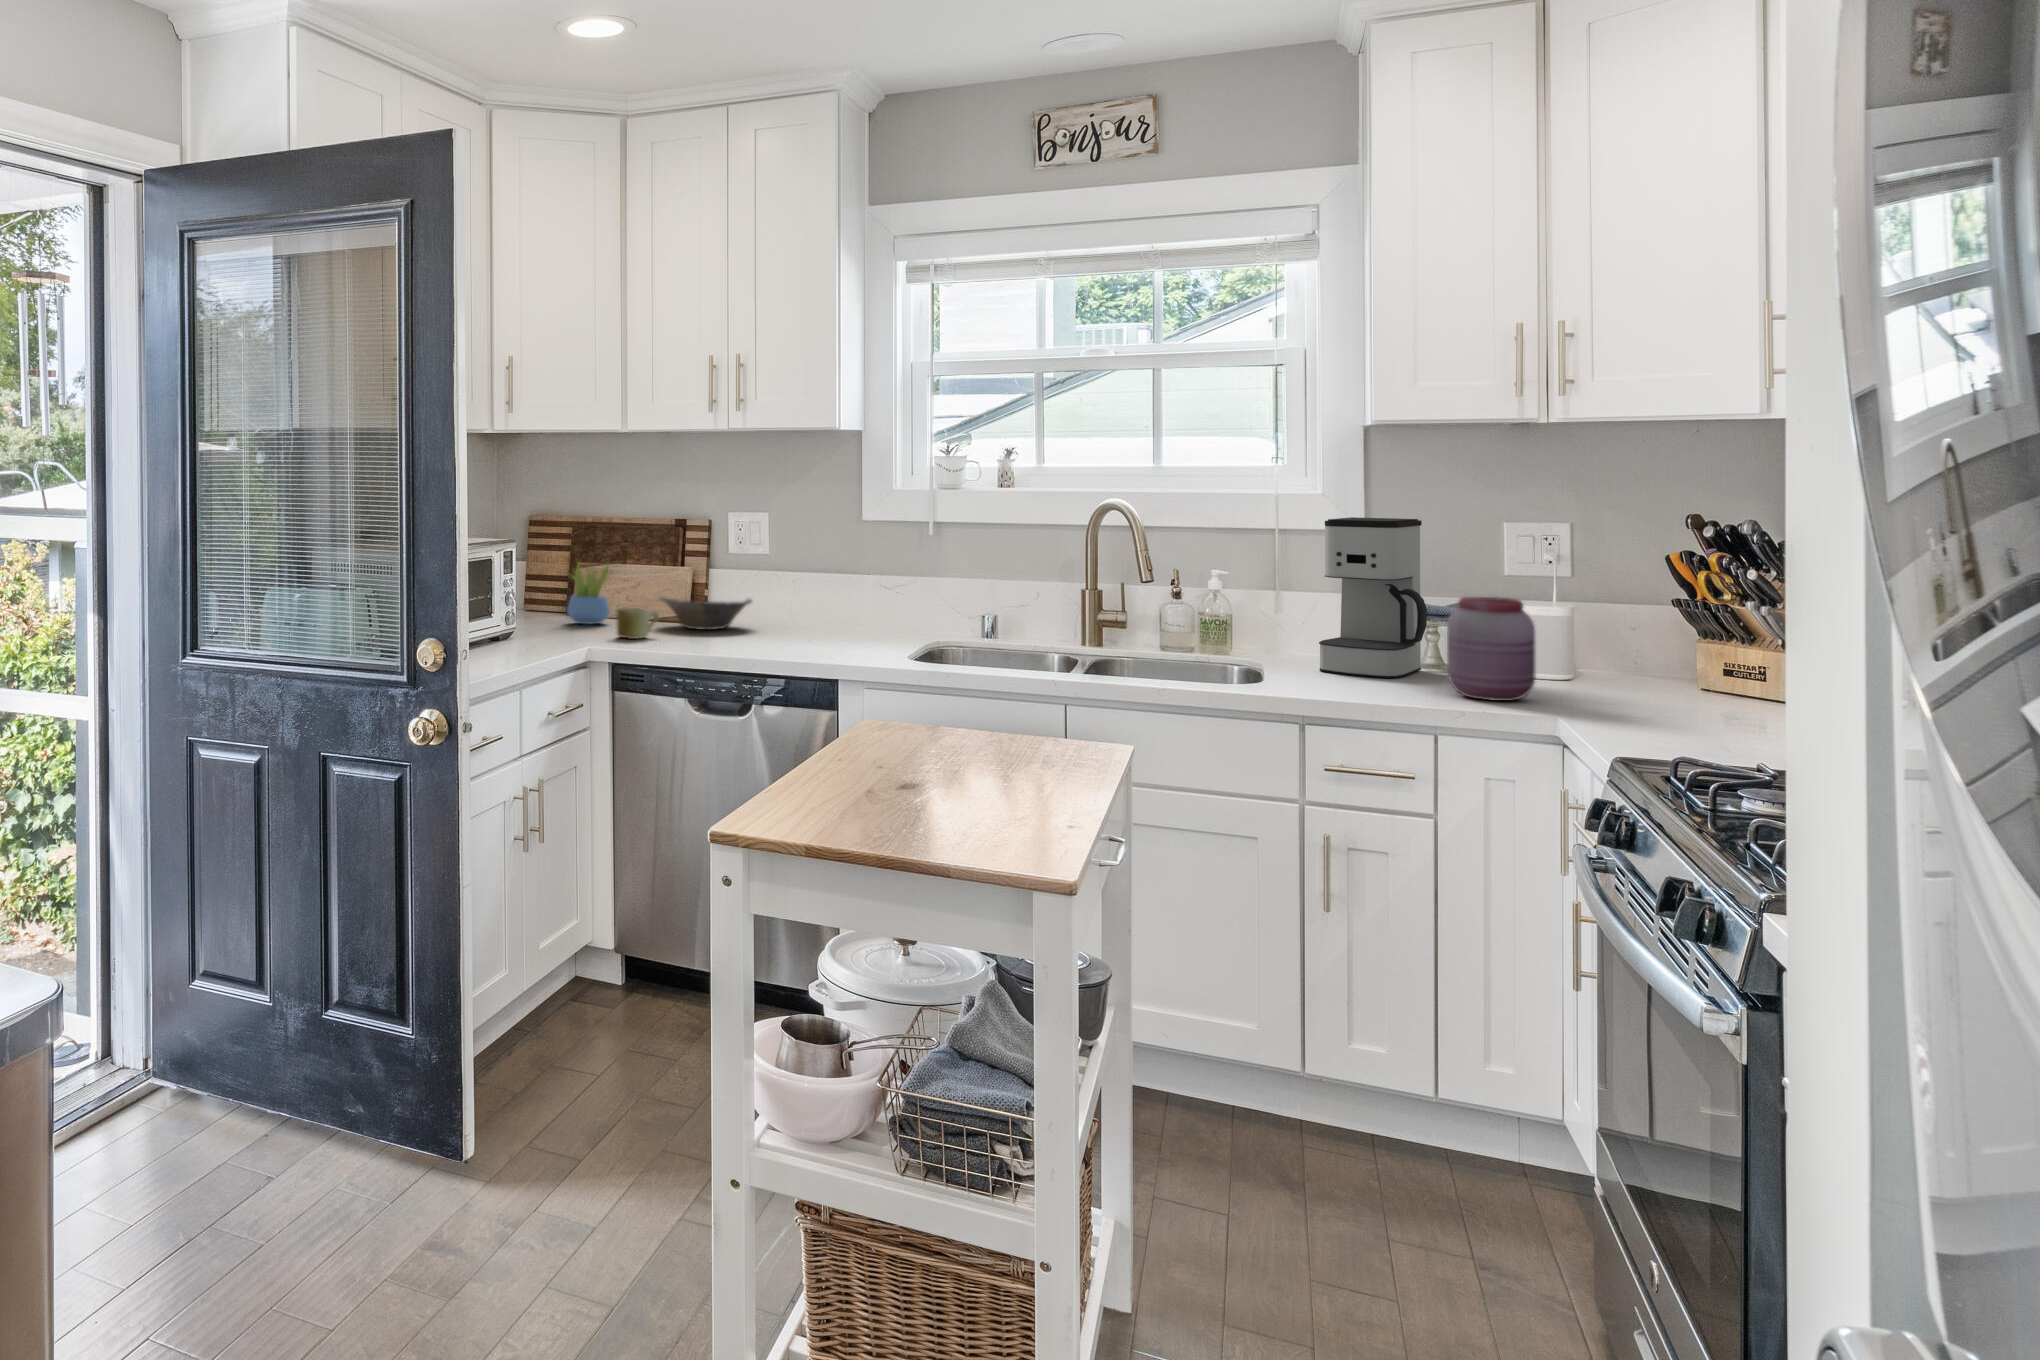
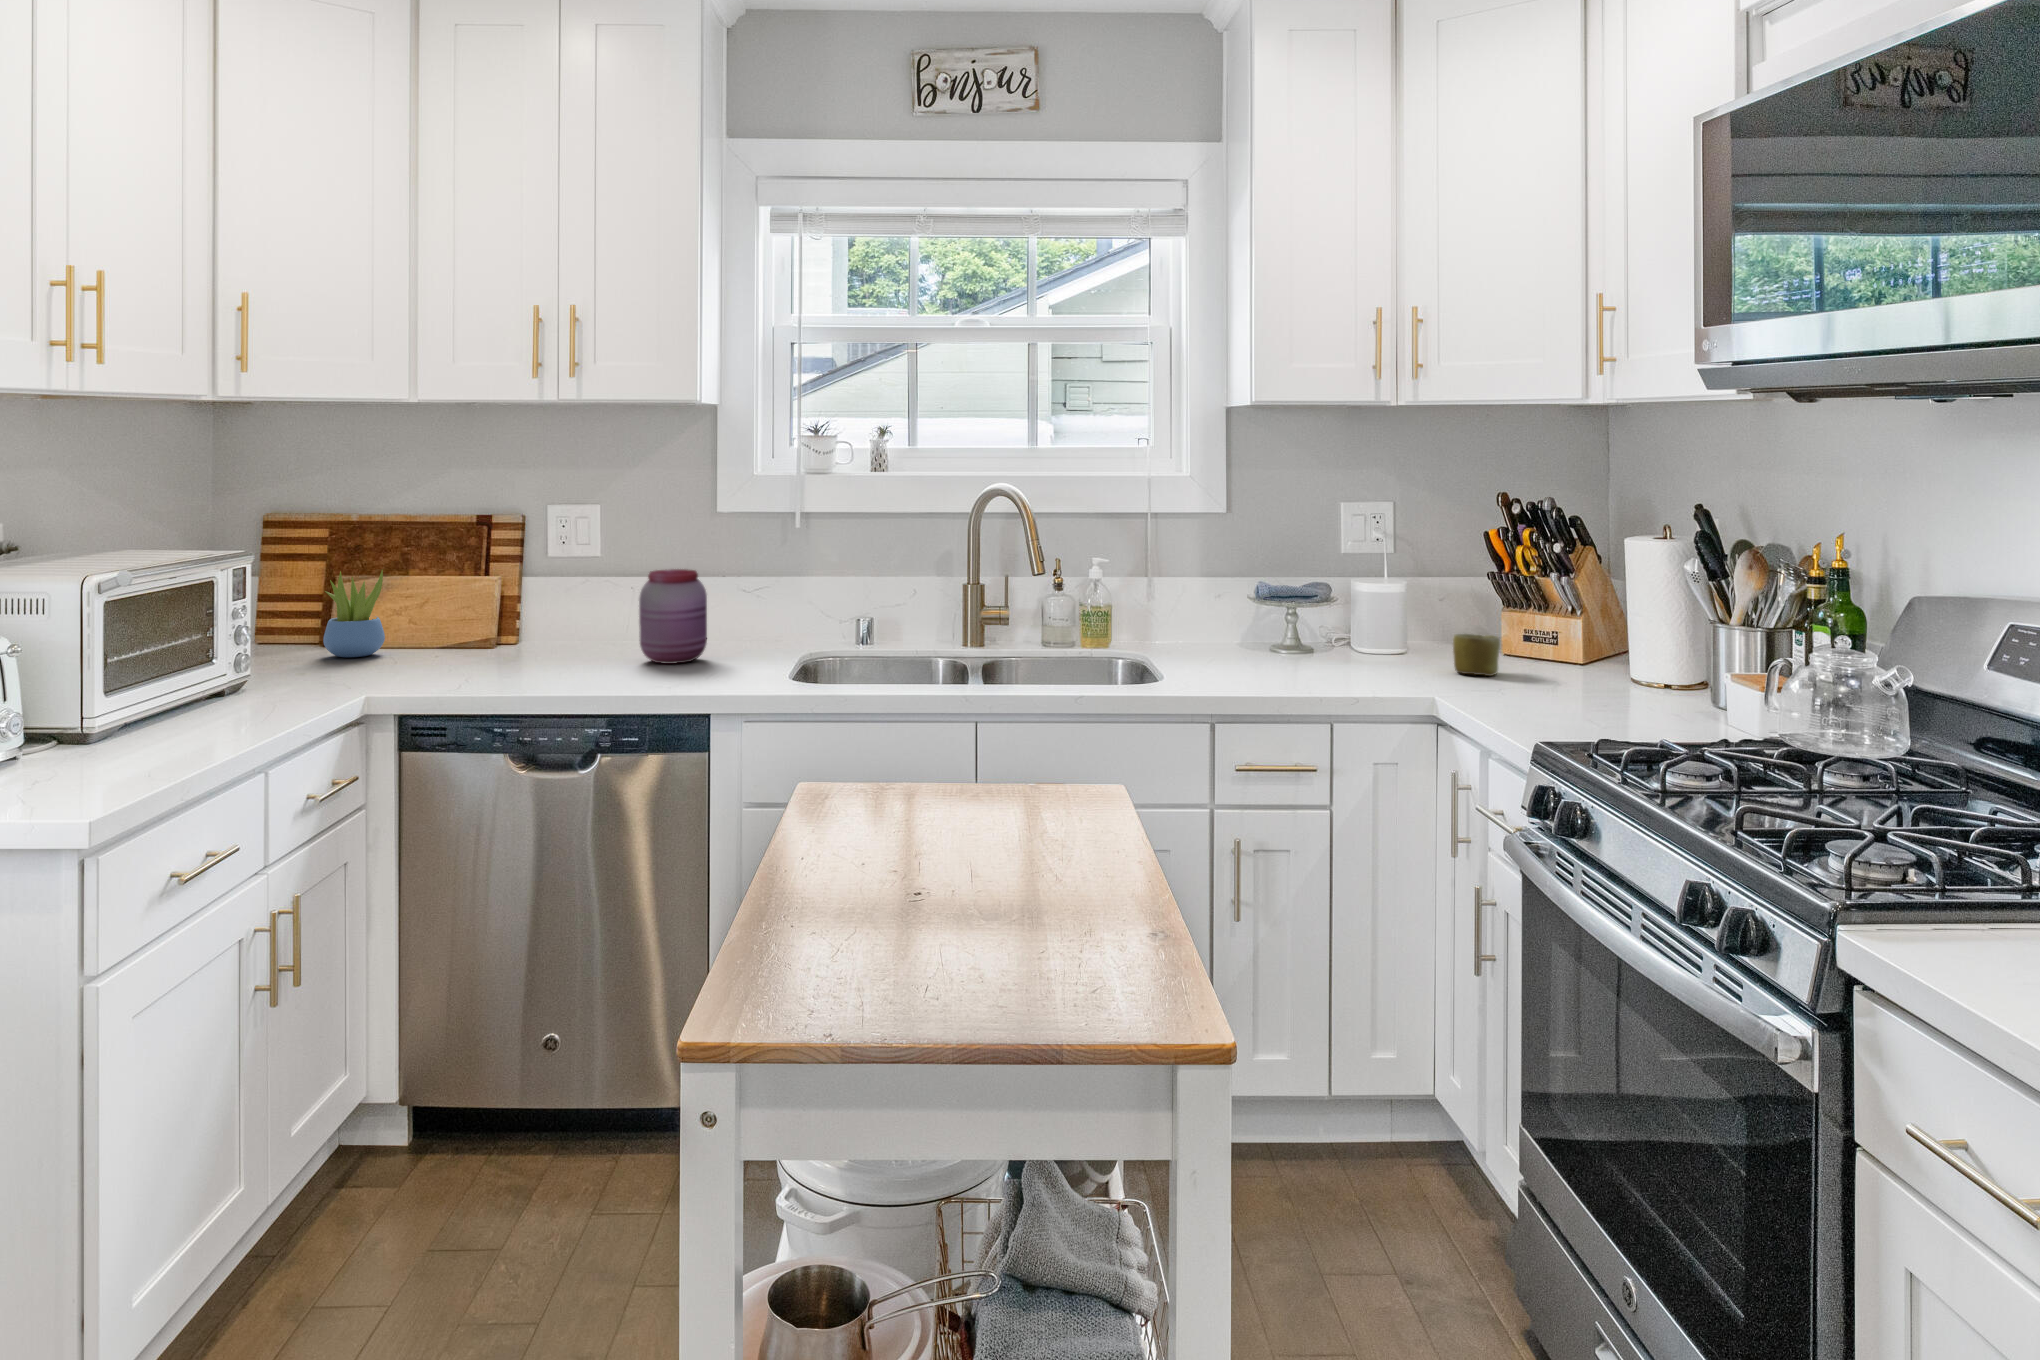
coffee maker: present [1319,517,1427,678] -> none [1201,502,1295,666]
bowl: present [660,596,752,630] -> none [455,608,579,655]
jar: present [1447,597,1536,701] -> present [639,569,707,664]
mug: present [616,607,659,639] -> present [1453,634,1500,676]

